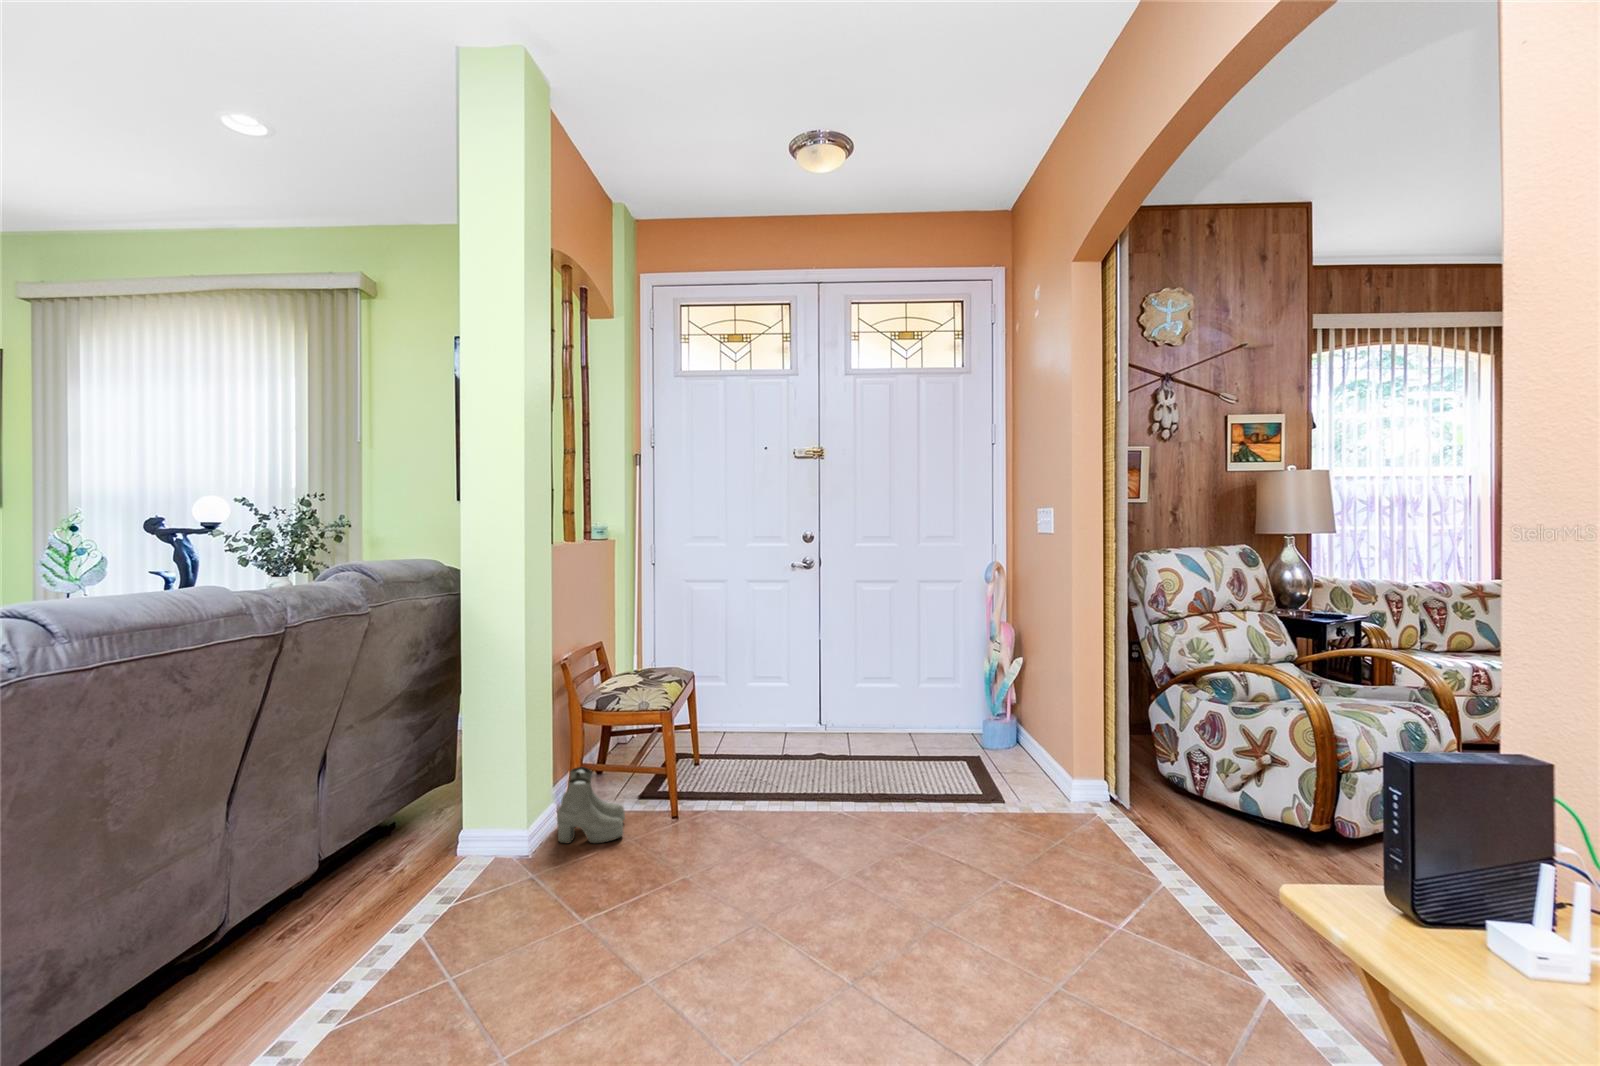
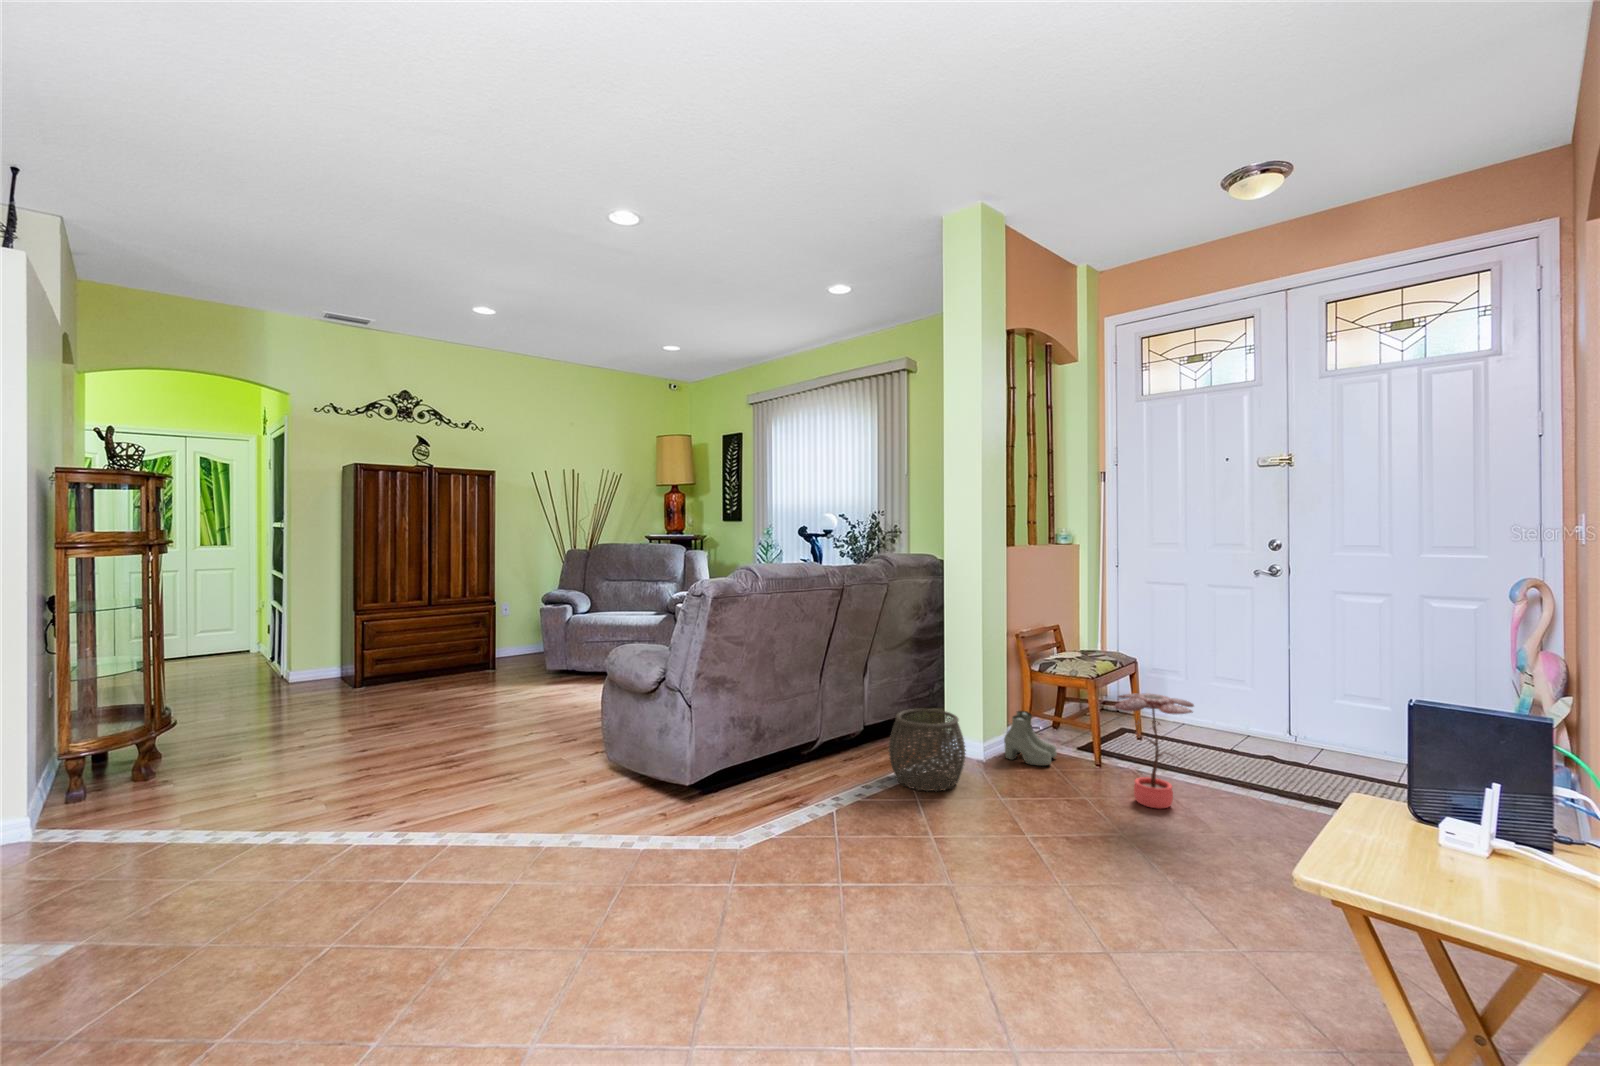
potted plant: none [716,720,809,864] -> present [1115,694,1194,808]
woven basket: none [375,808,519,969] -> present [889,709,966,791]

